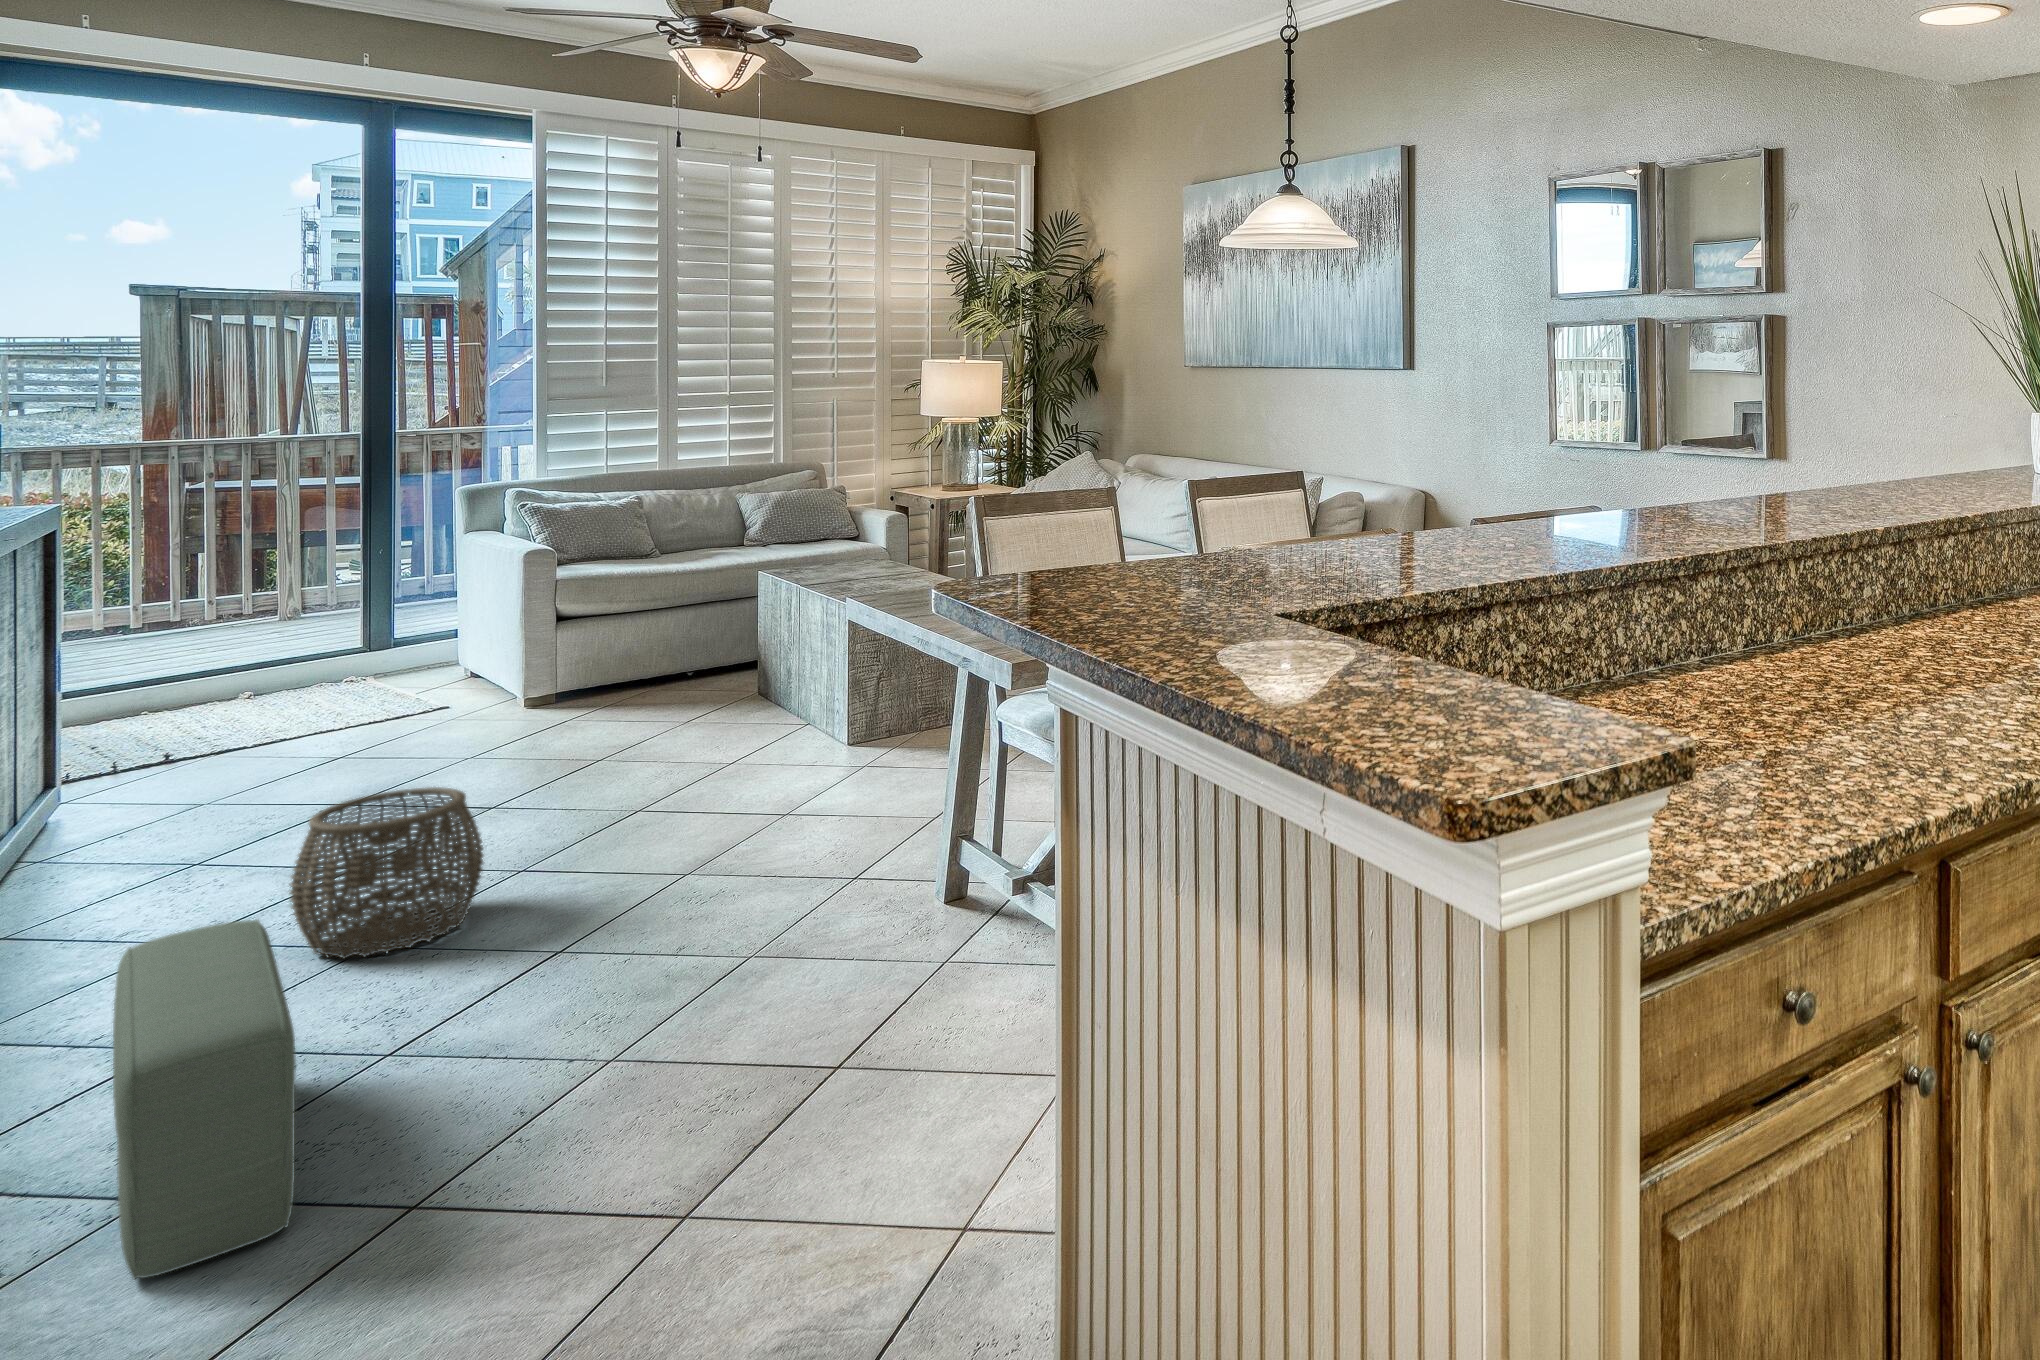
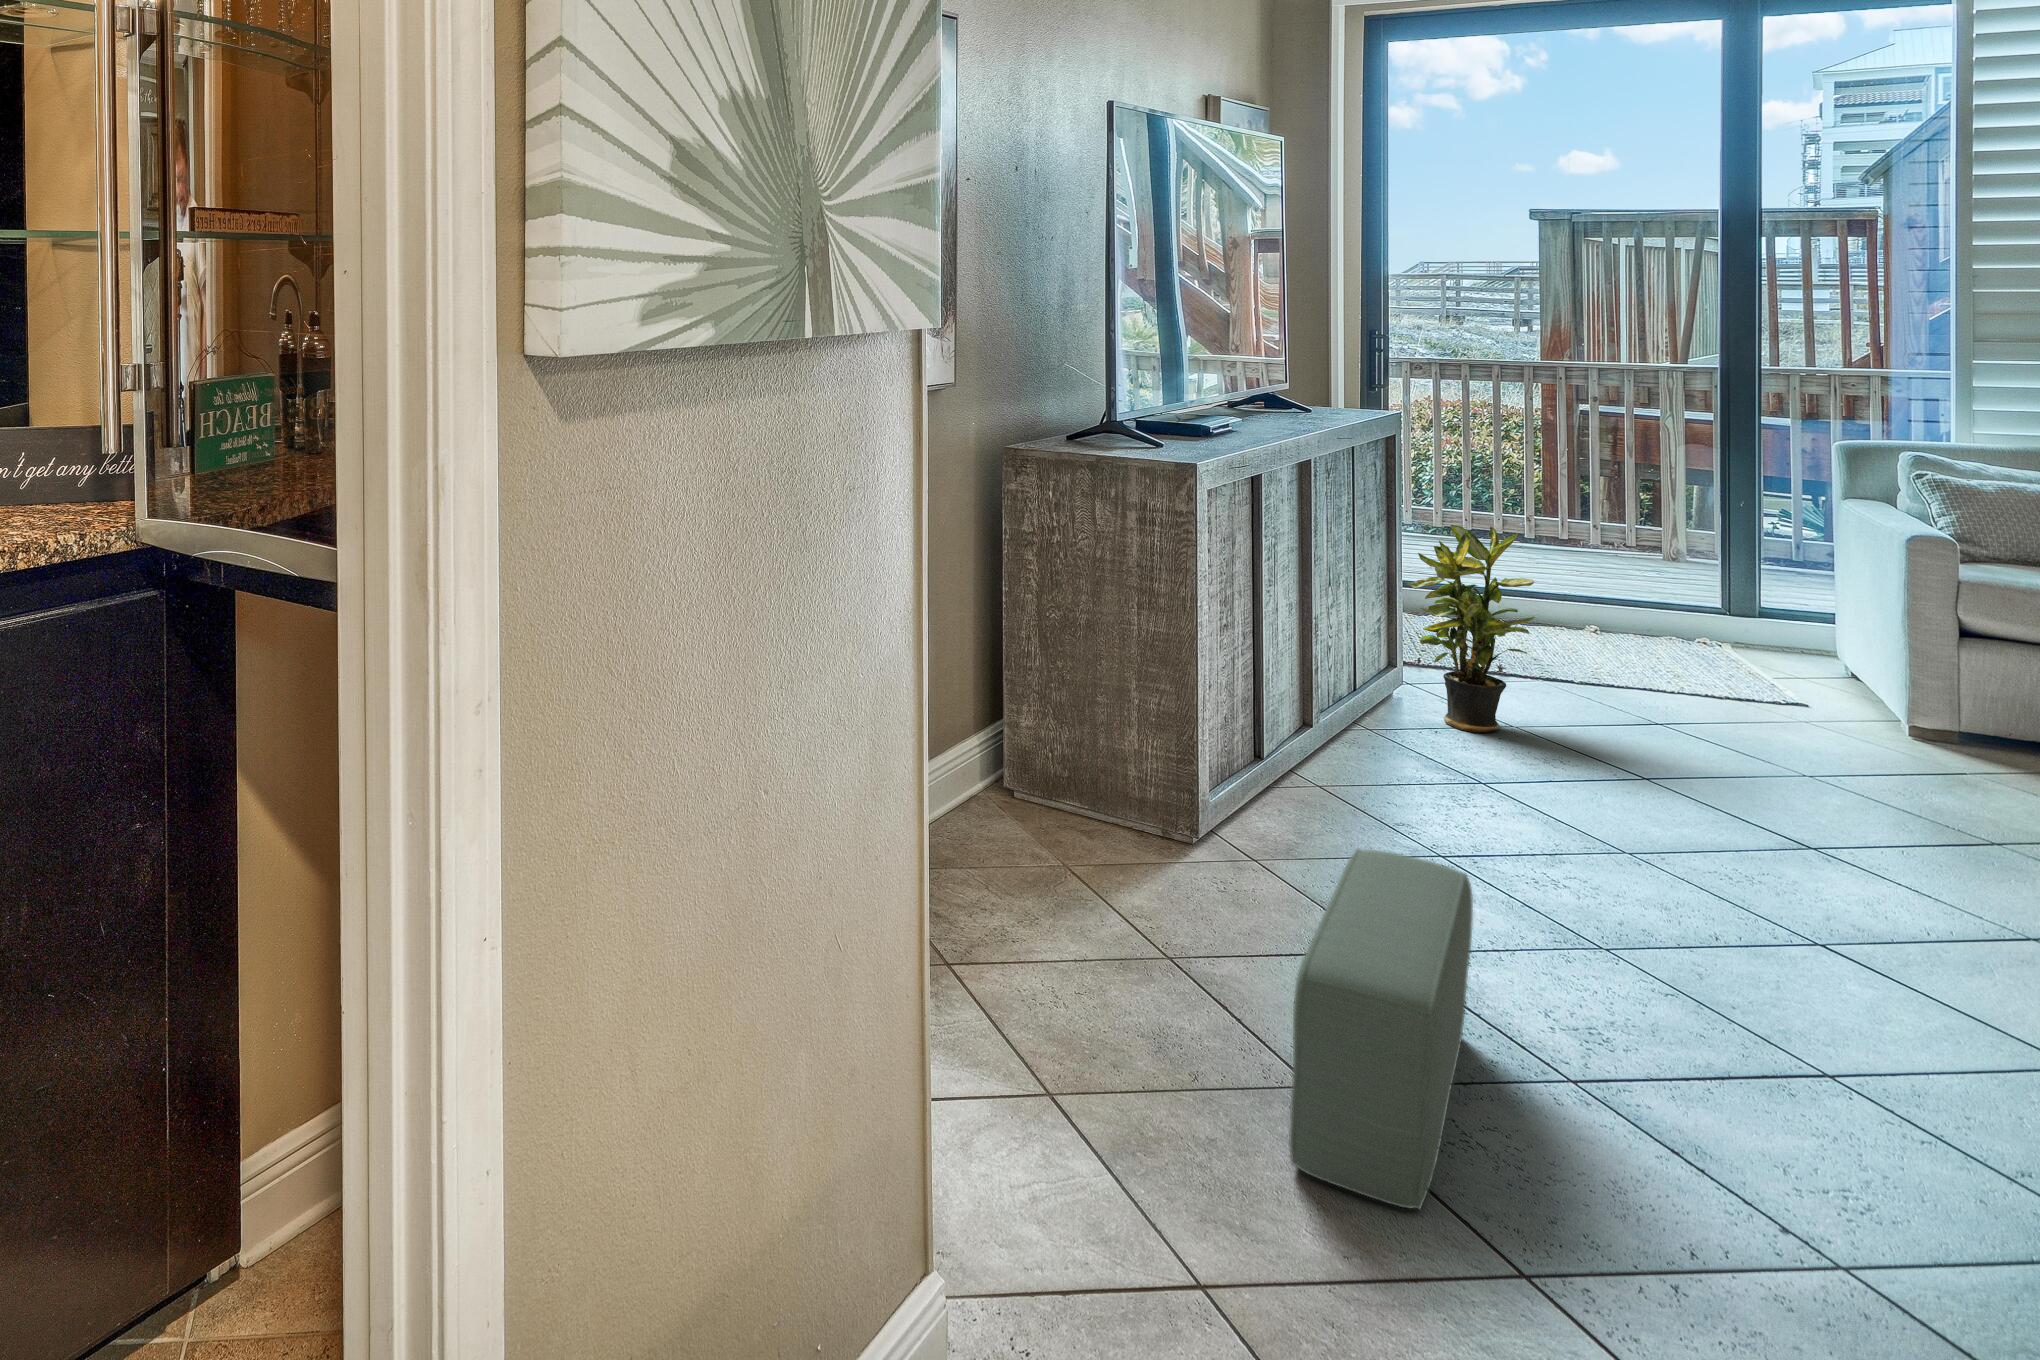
potted plant: none [51,610,214,832] -> present [1408,525,1535,733]
woven basket: present [290,787,484,958] -> none [1536,779,1753,976]

